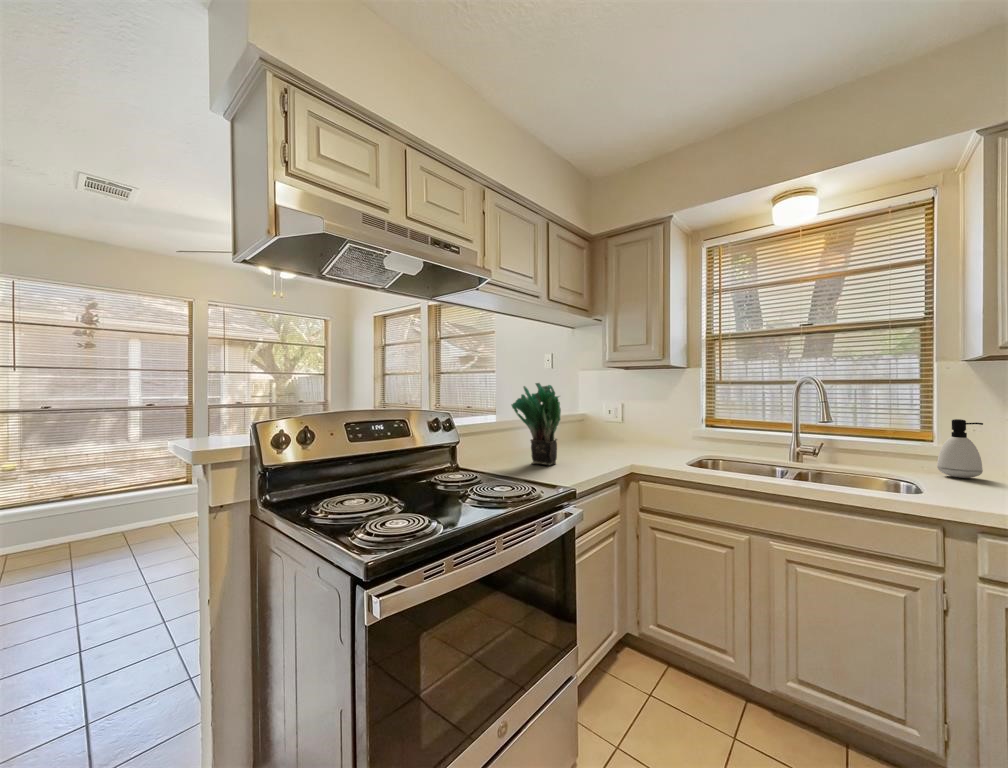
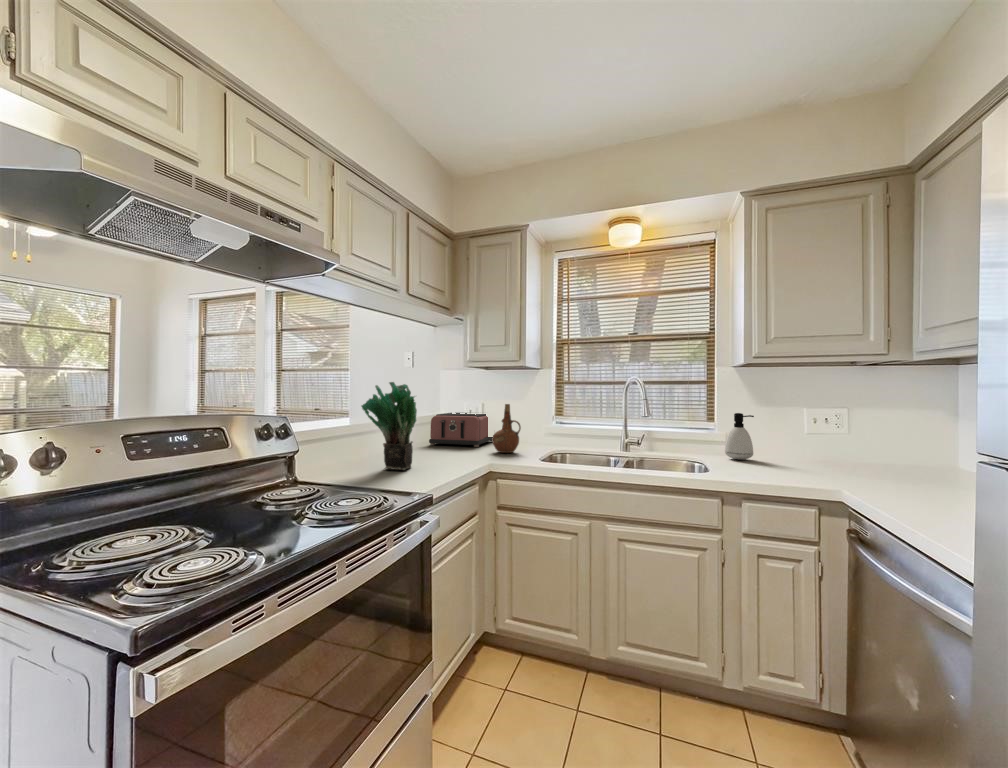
ceramic pitcher: none [637,404,667,455] -> present [492,404,521,453]
toaster: none [573,412,640,448] -> present [429,413,493,447]

